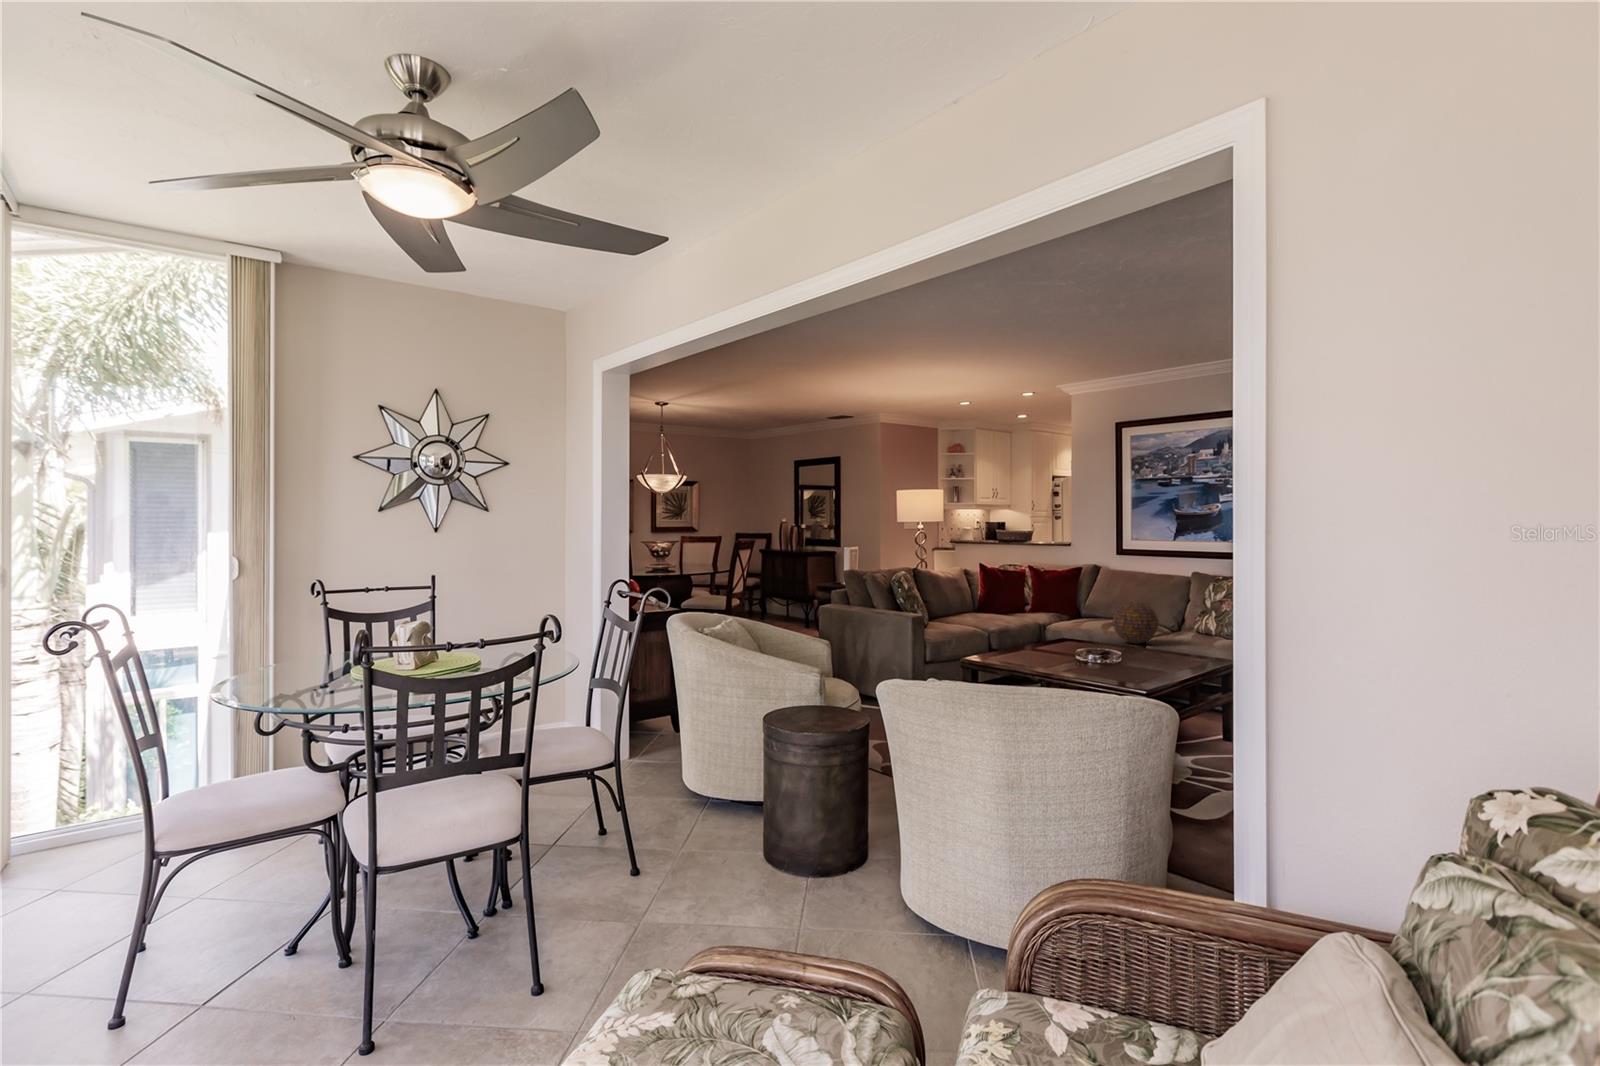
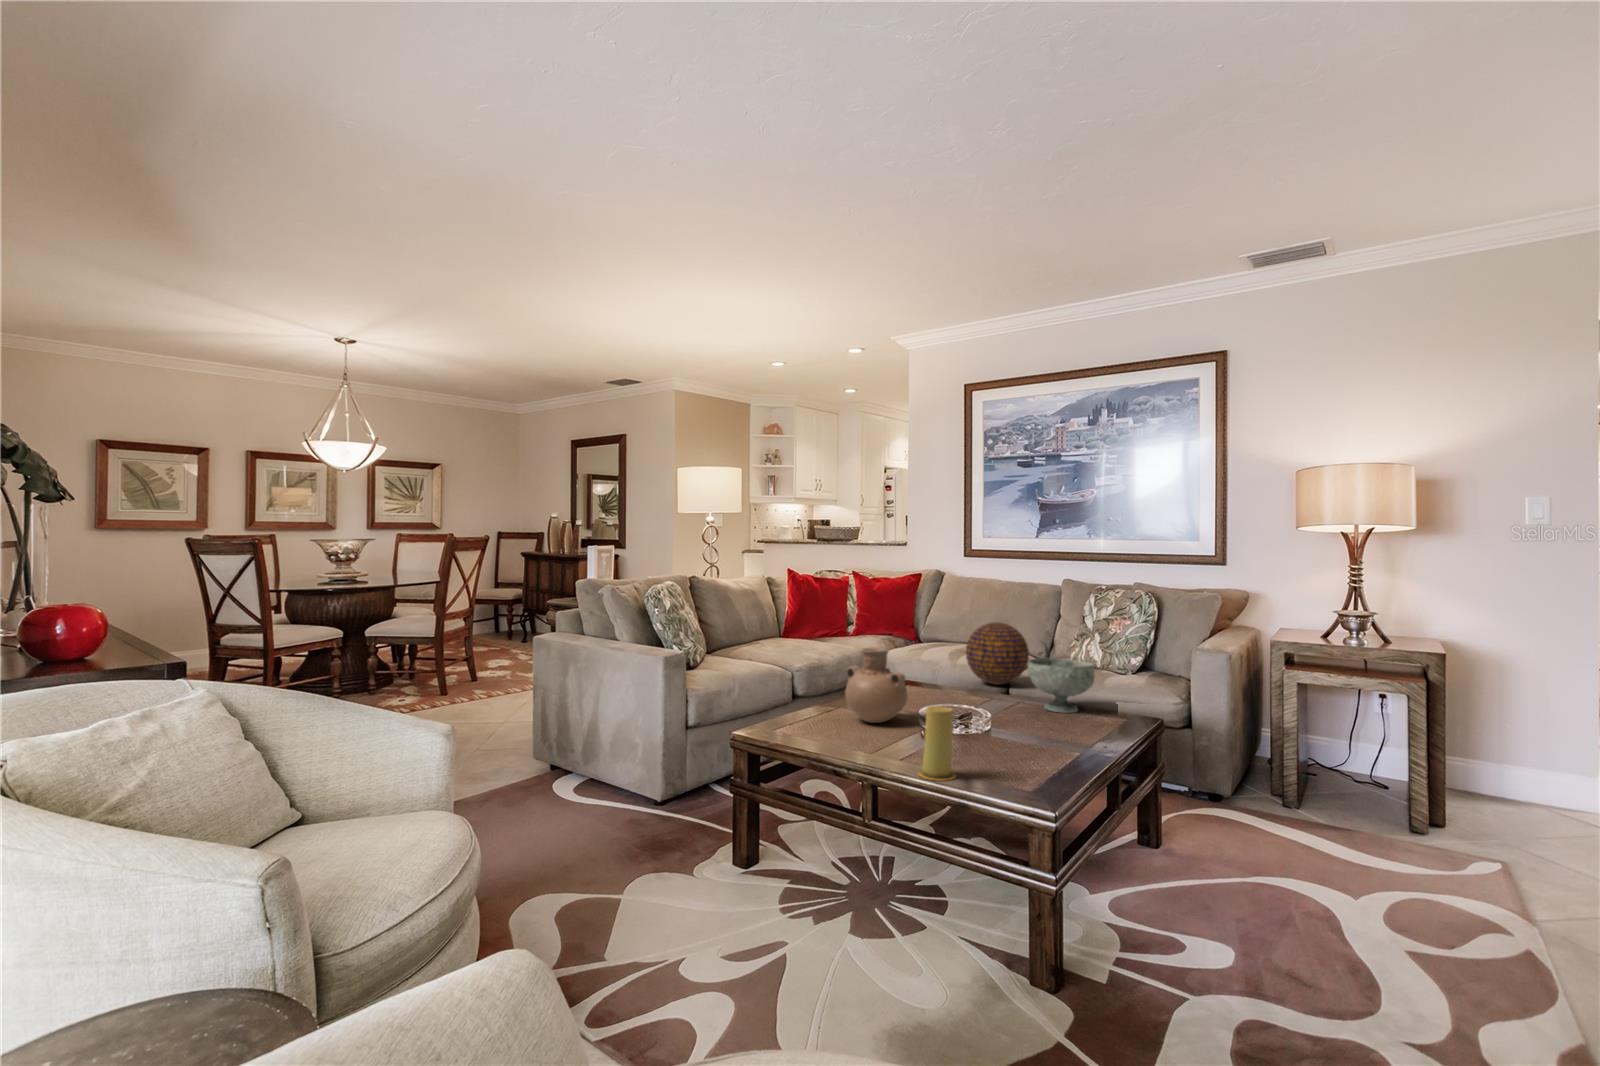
vase: none [1030,614,1070,659] -> present [845,647,908,723]
decorative bowl: none [1153,624,1199,658] -> present [1028,658,1095,713]
candle: none [1075,642,1098,682] -> present [918,706,956,781]

